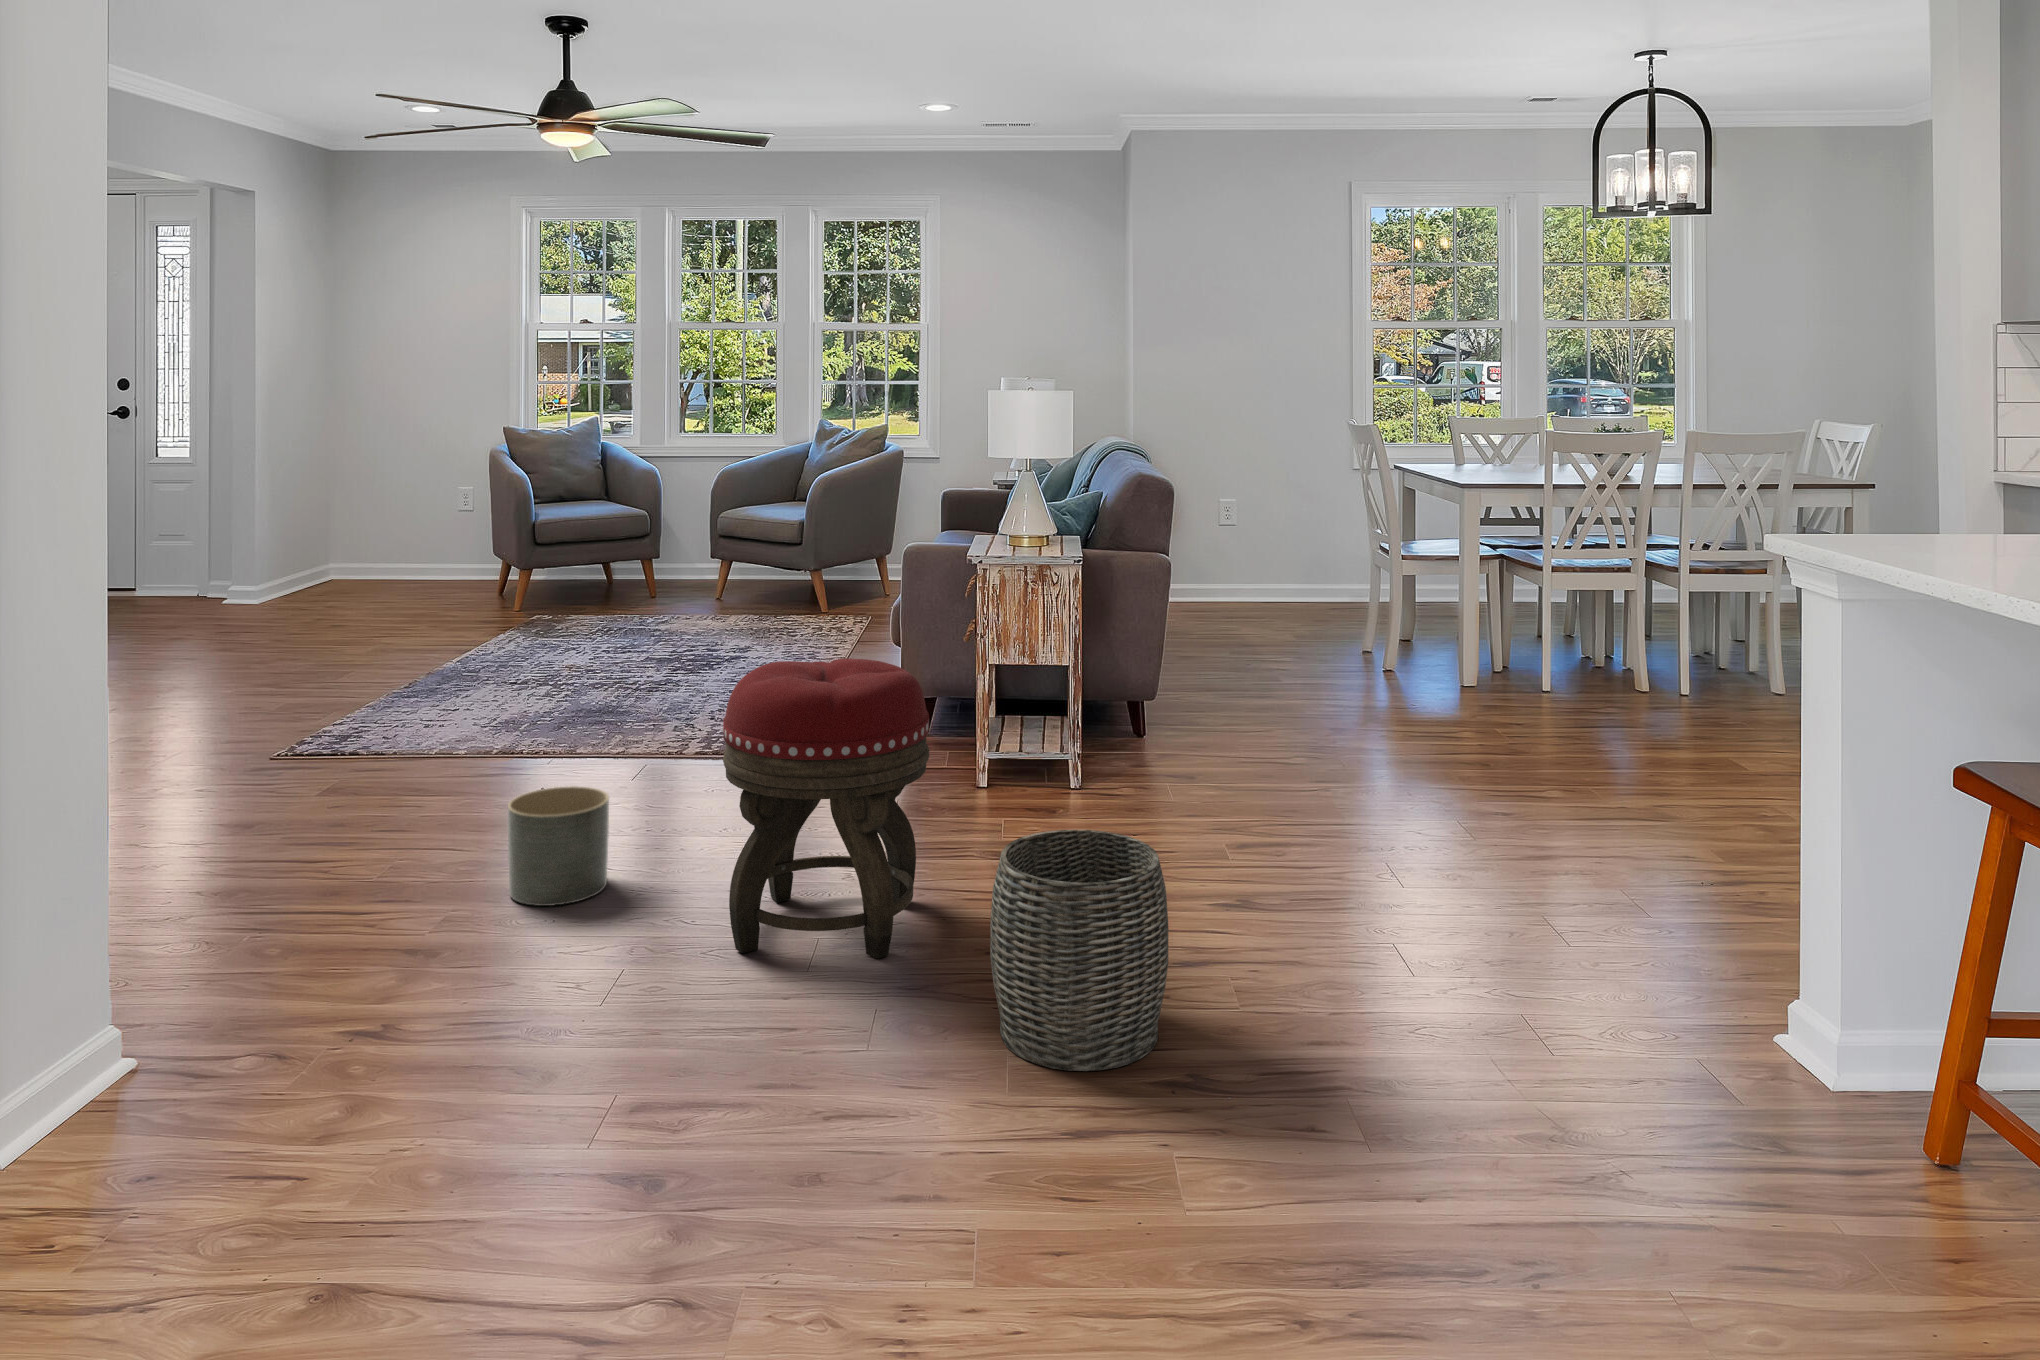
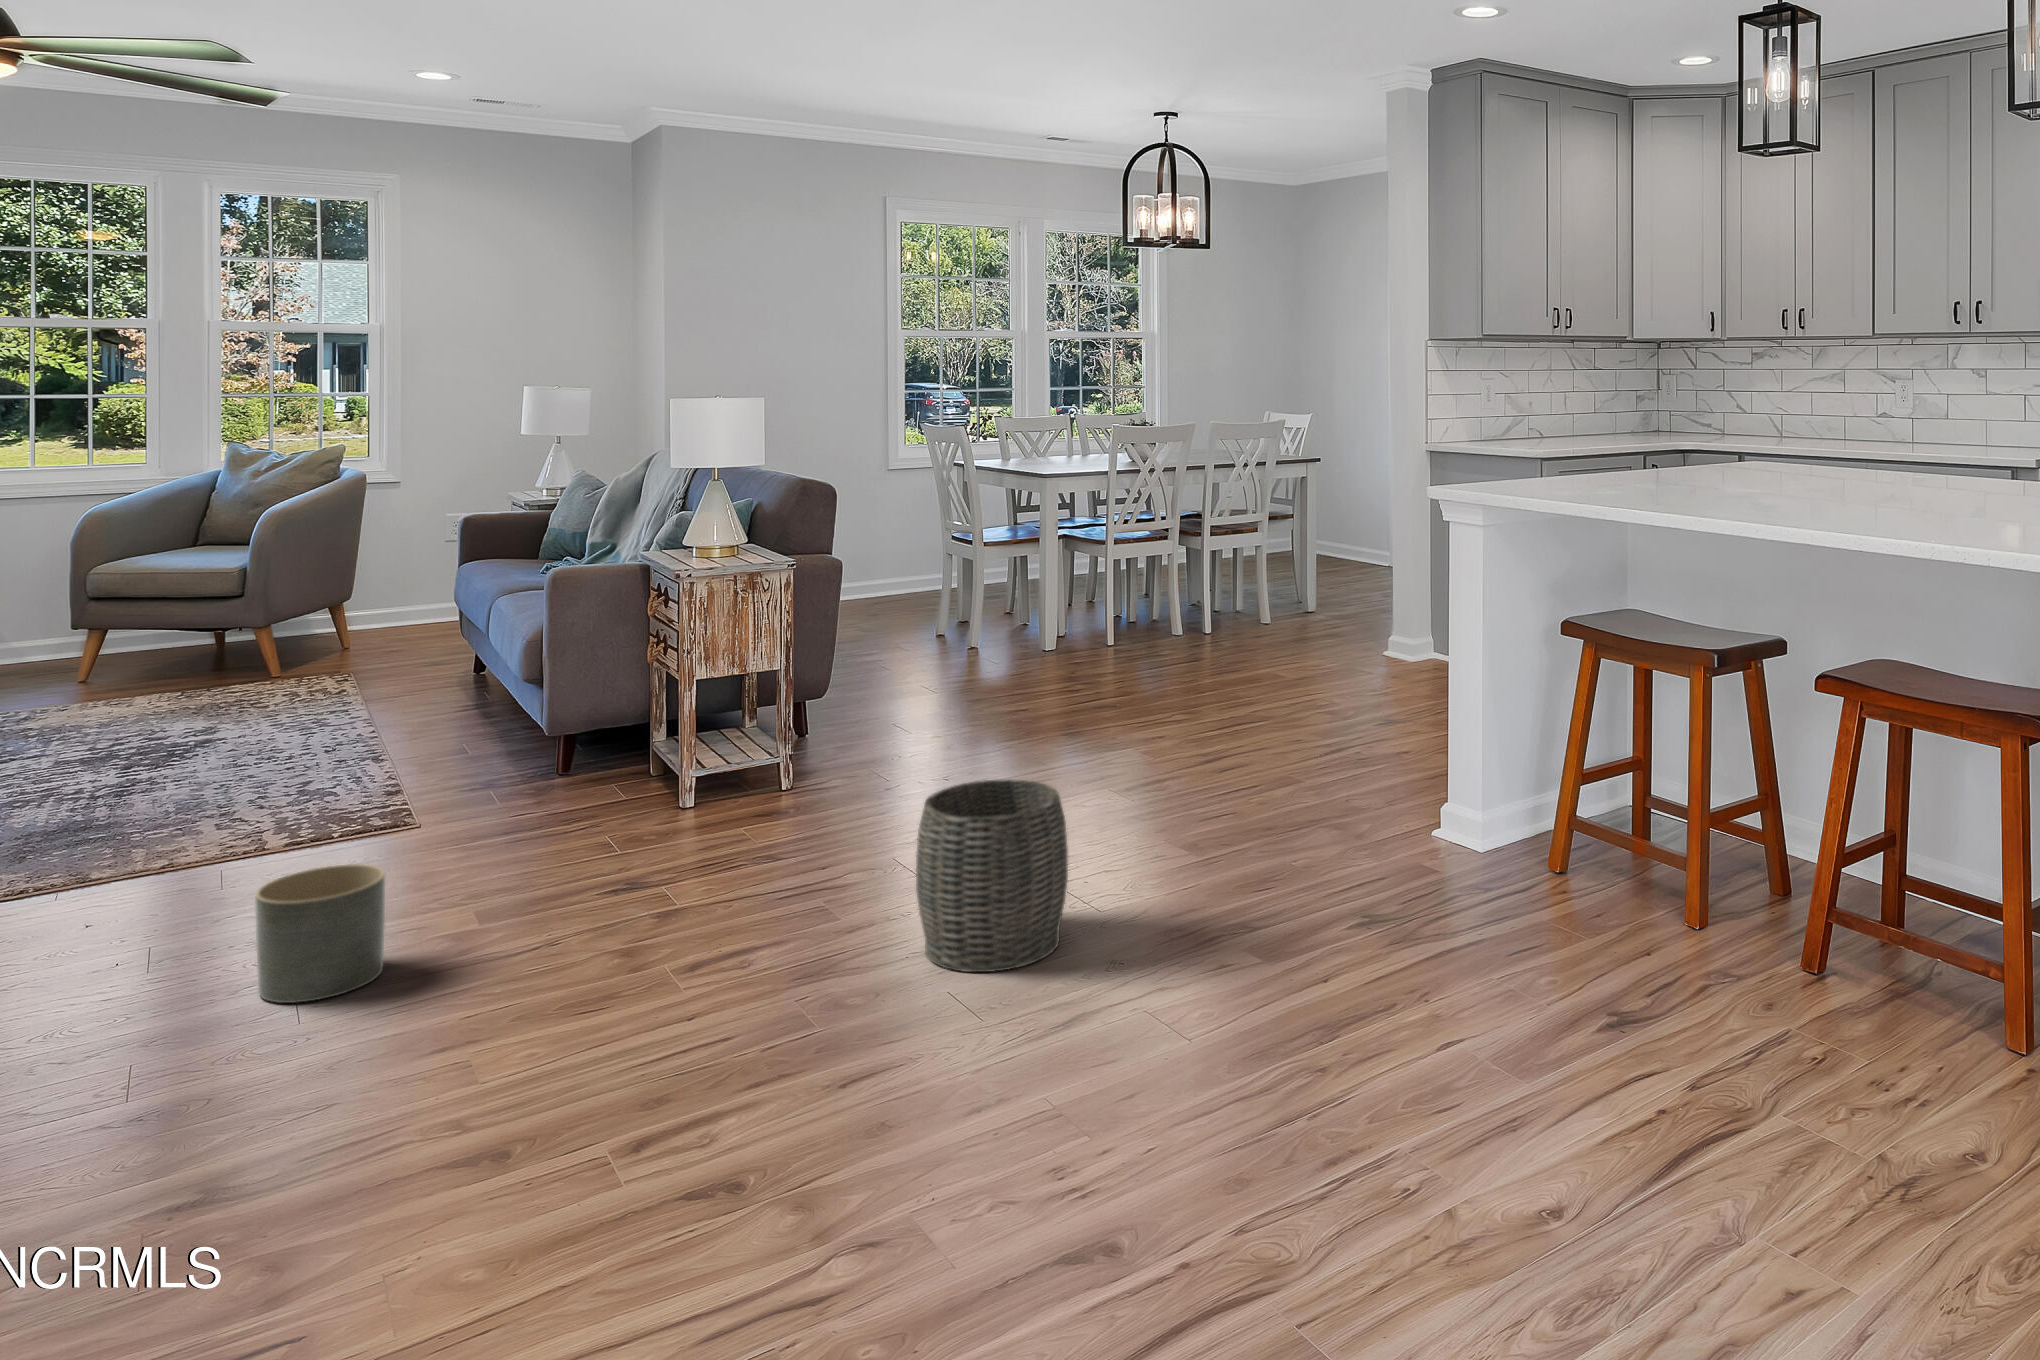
footstool: present [723,658,929,958] -> none [568,675,784,975]

